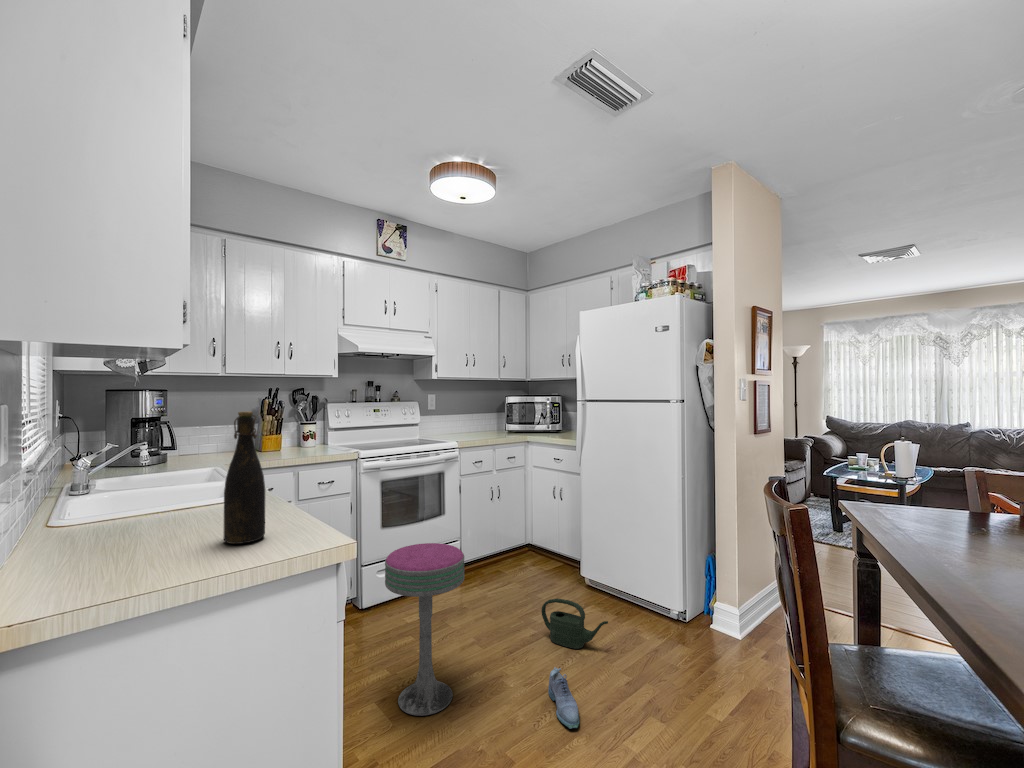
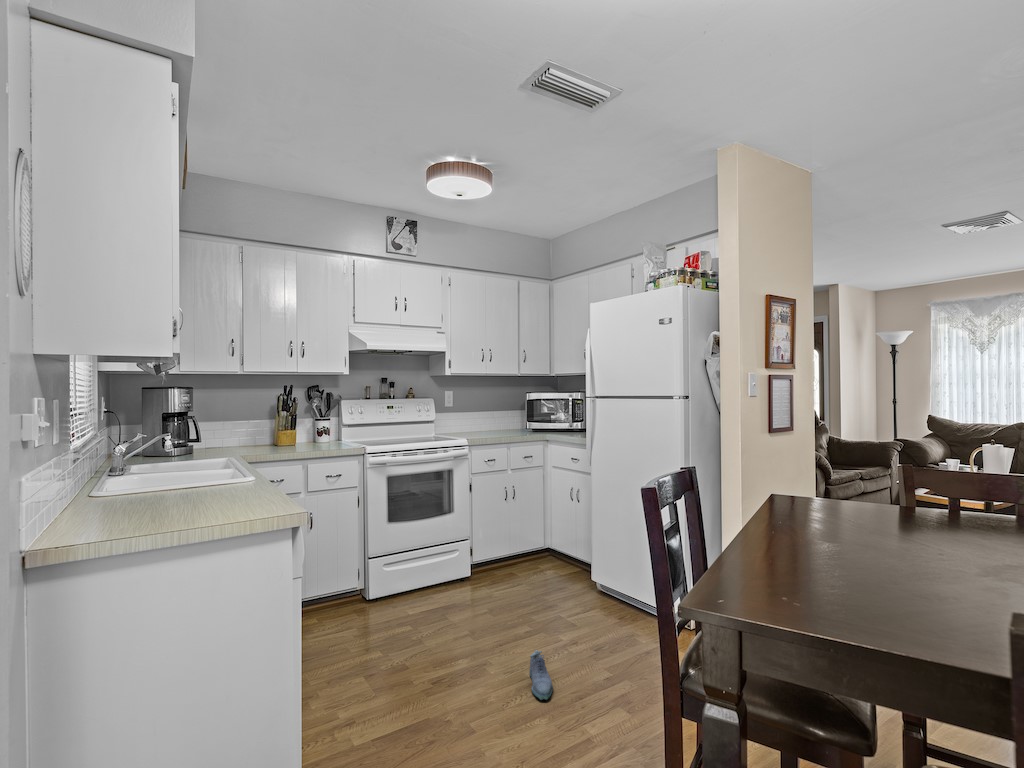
bottle: present [224,411,265,544] -> none [233,404,264,506]
bar stool: present [385,543,464,716] -> none [378,531,451,683]
watering can: present [541,598,608,649] -> none [537,593,598,642]

